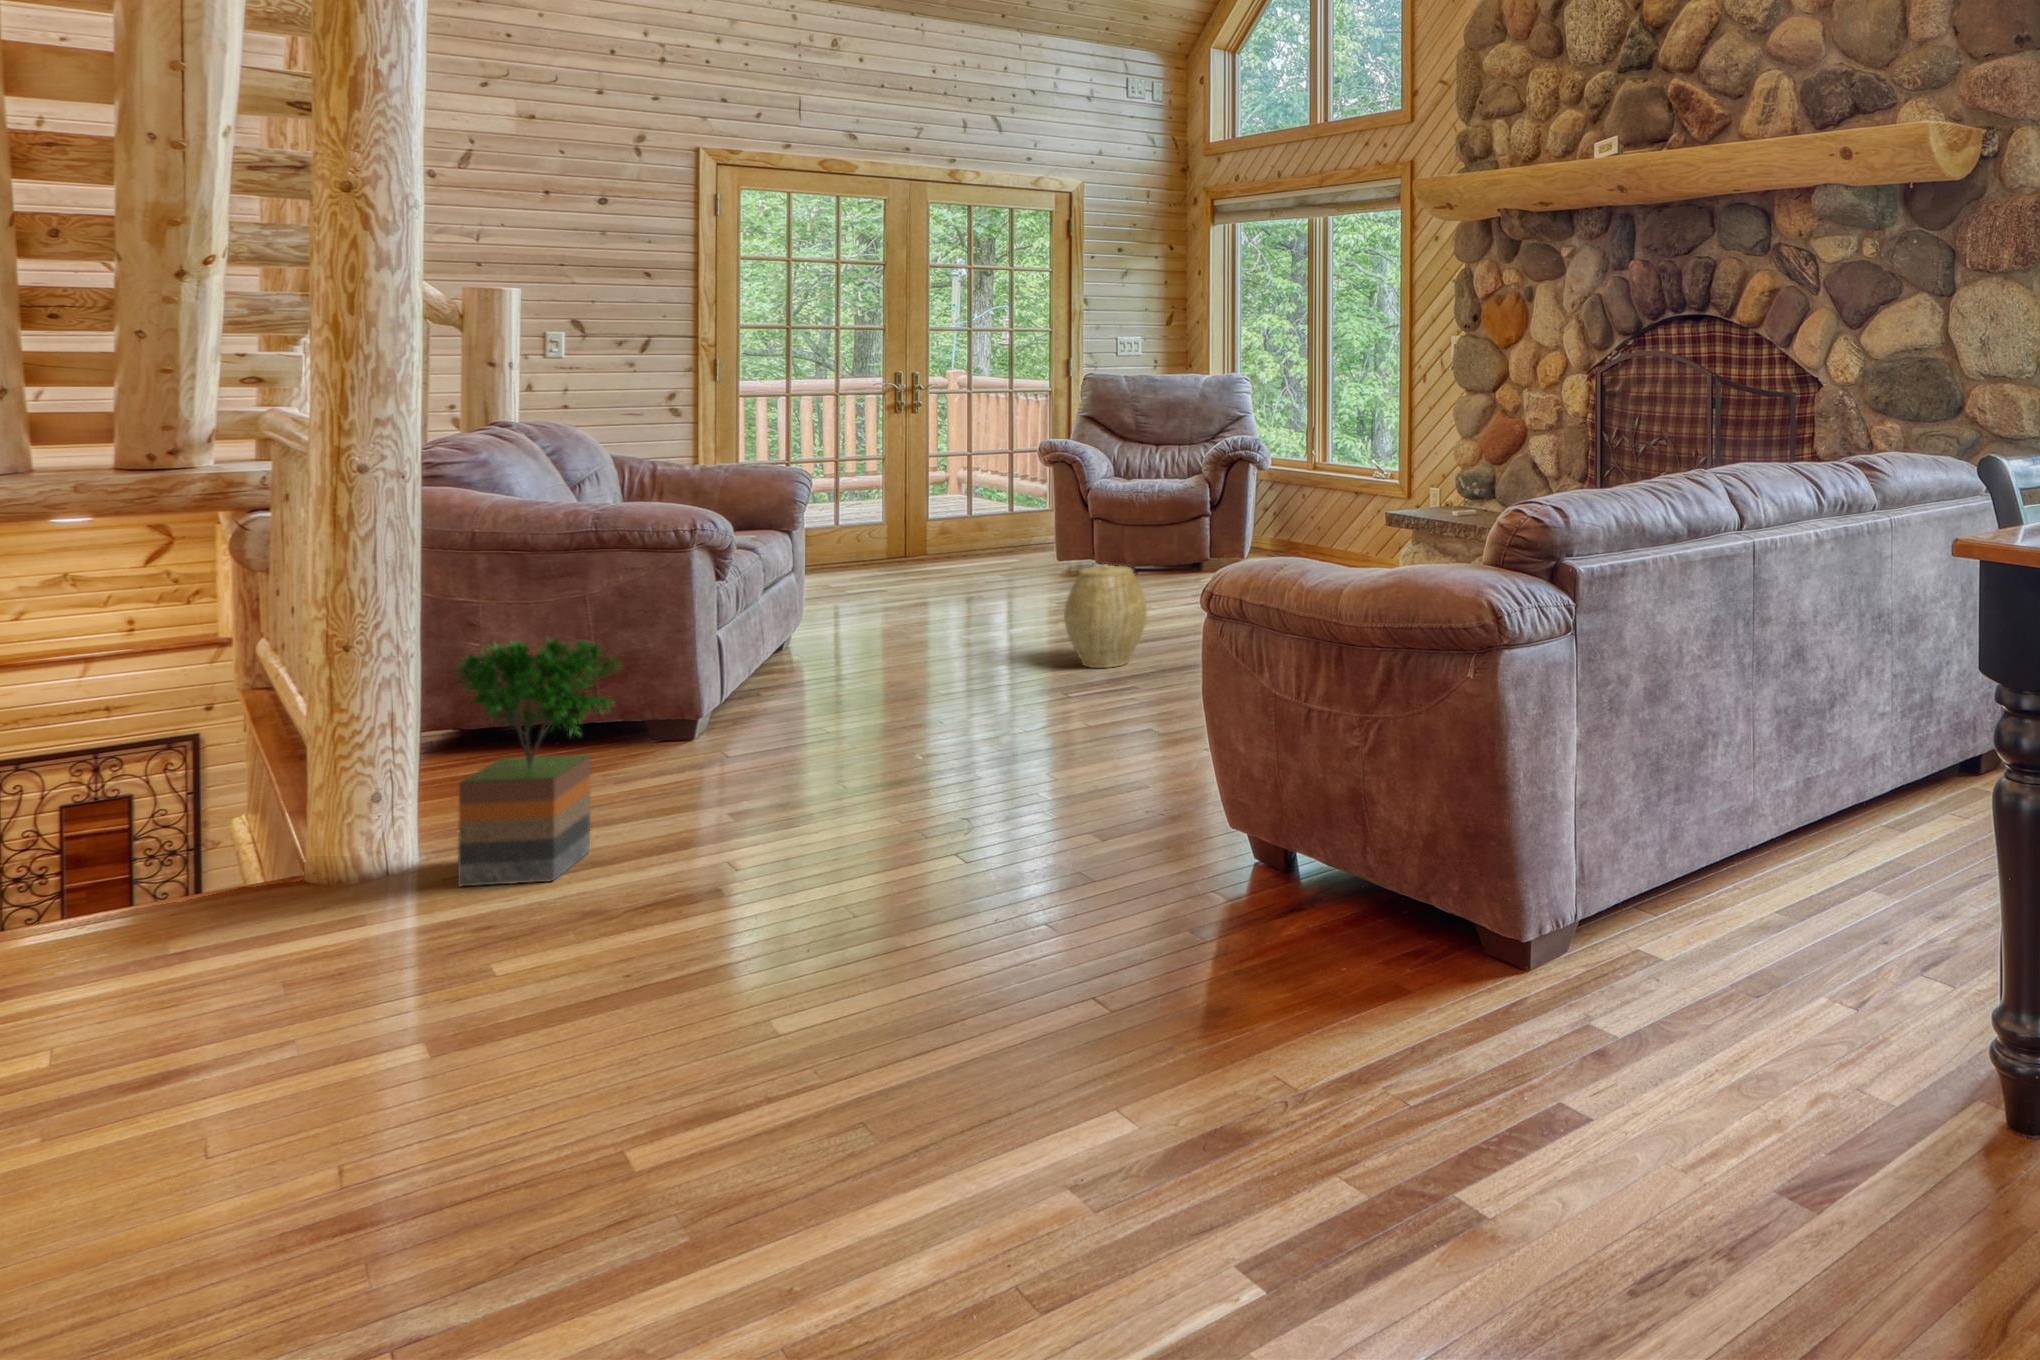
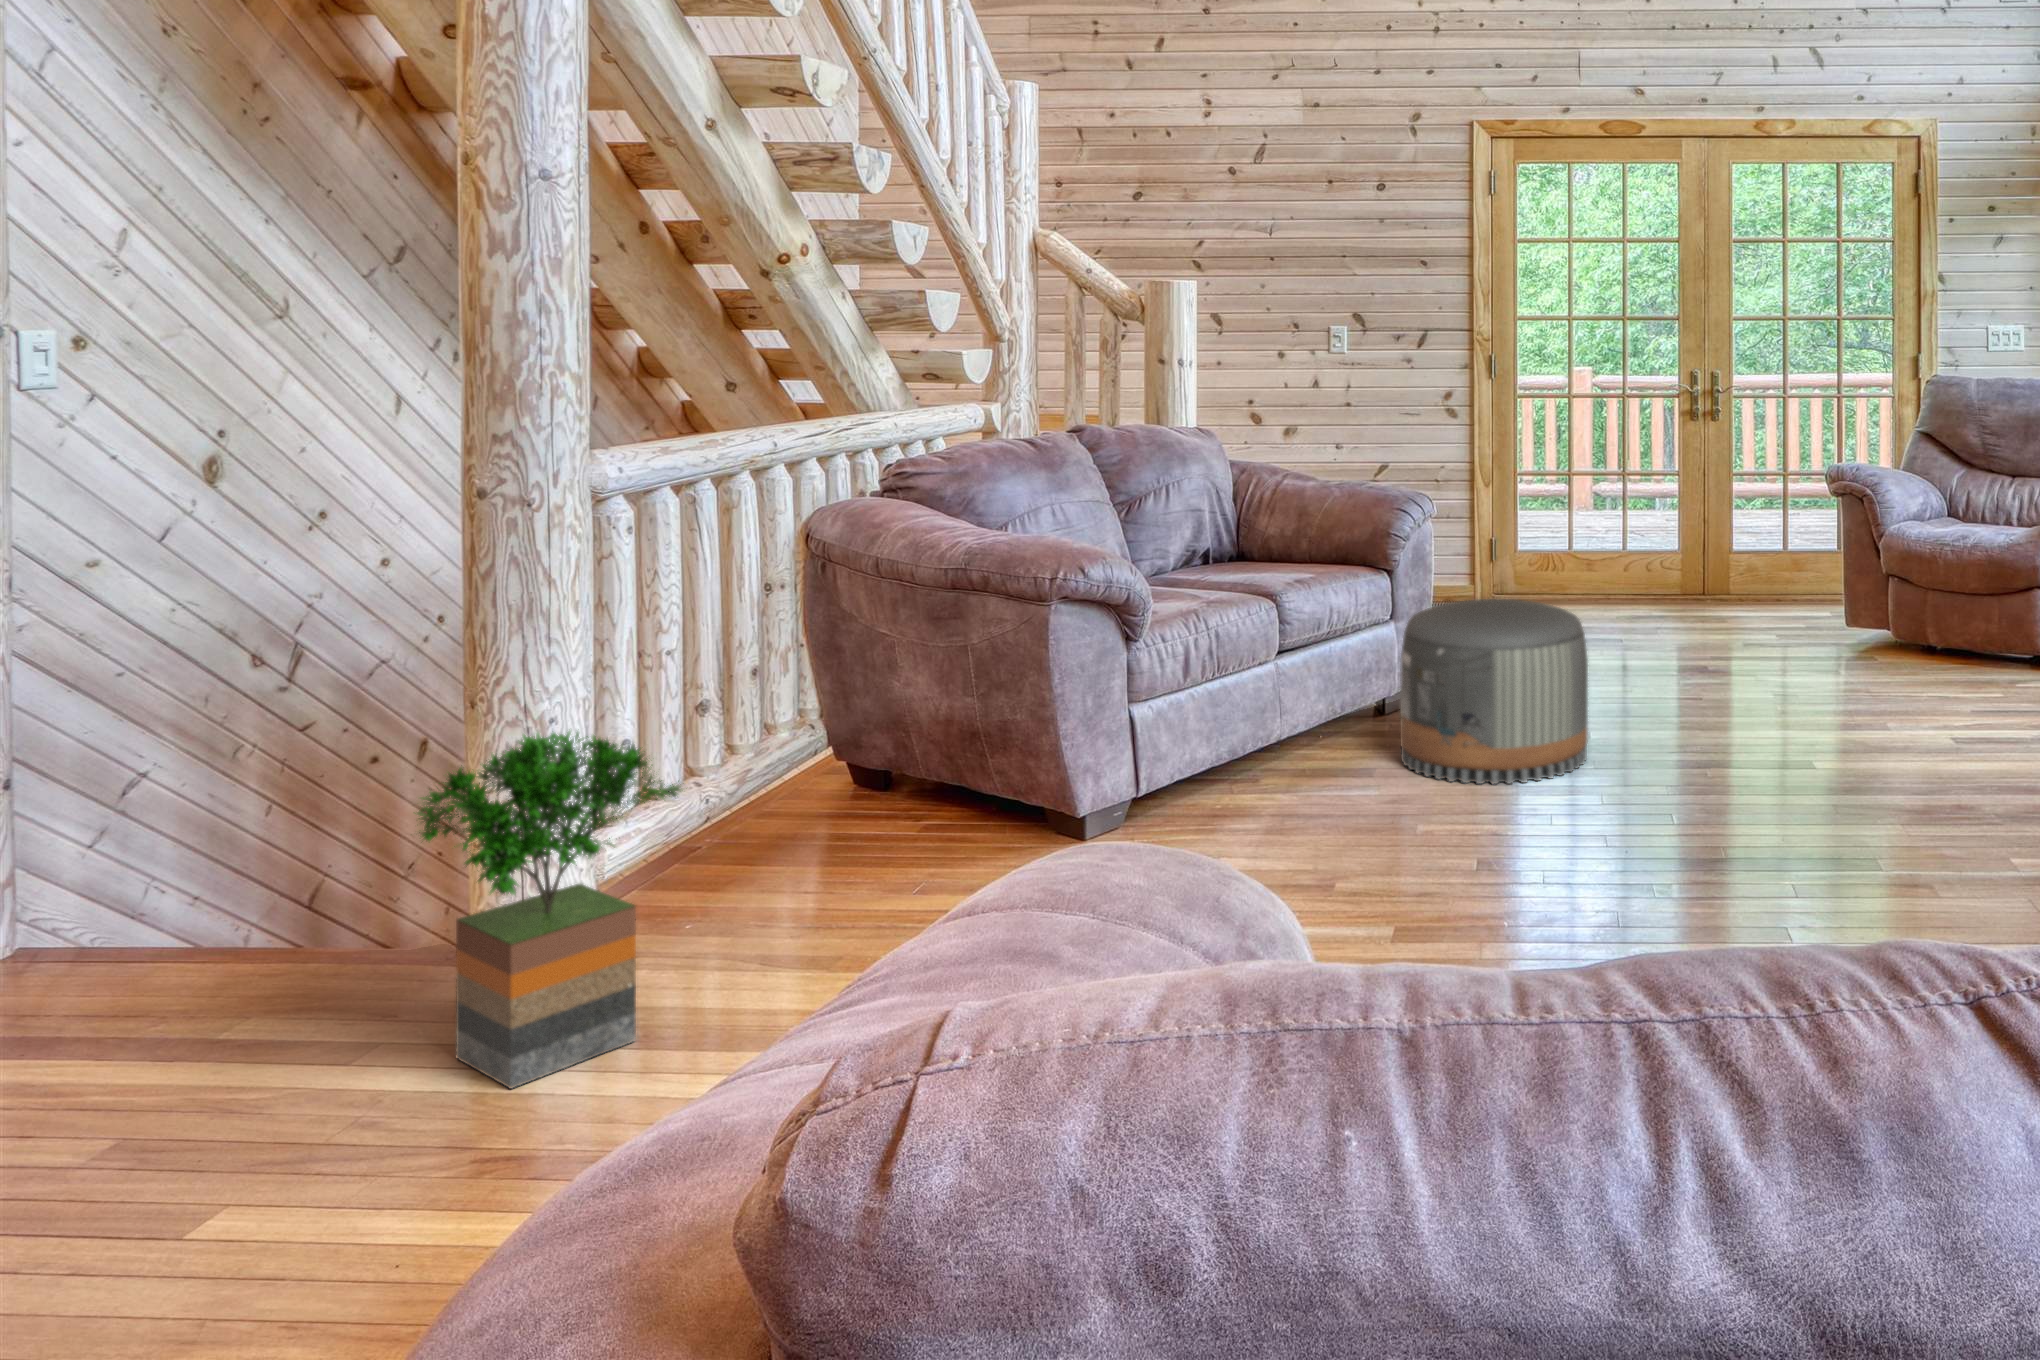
pouf: none [841,538,991,667] -> present [1400,599,1588,784]
woven basket: present [1064,565,1147,668] -> none [1611,680,1736,846]

